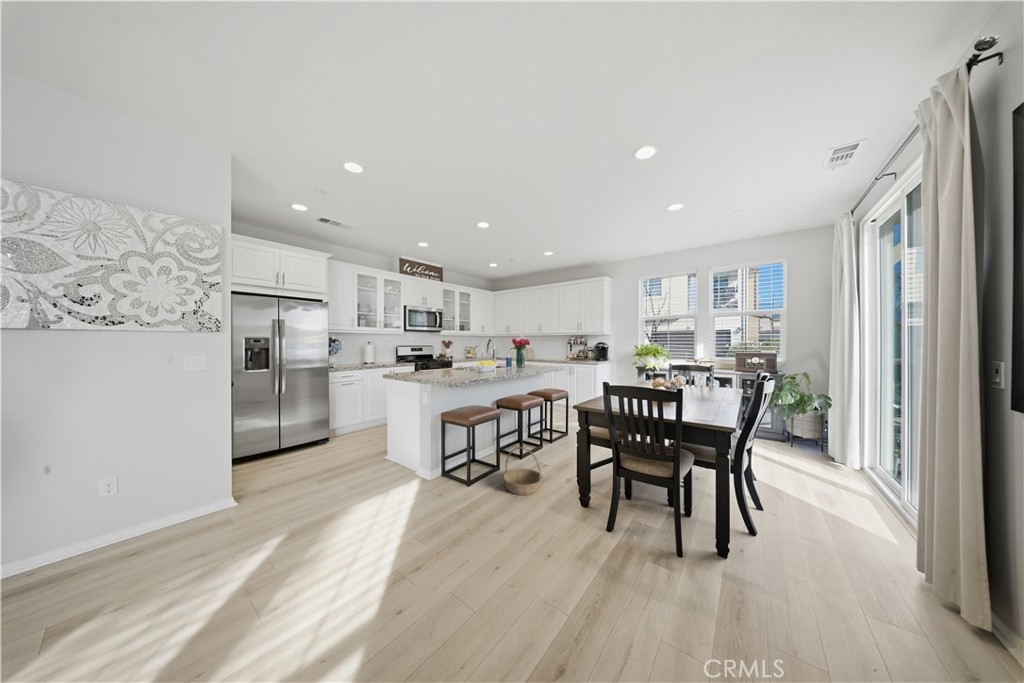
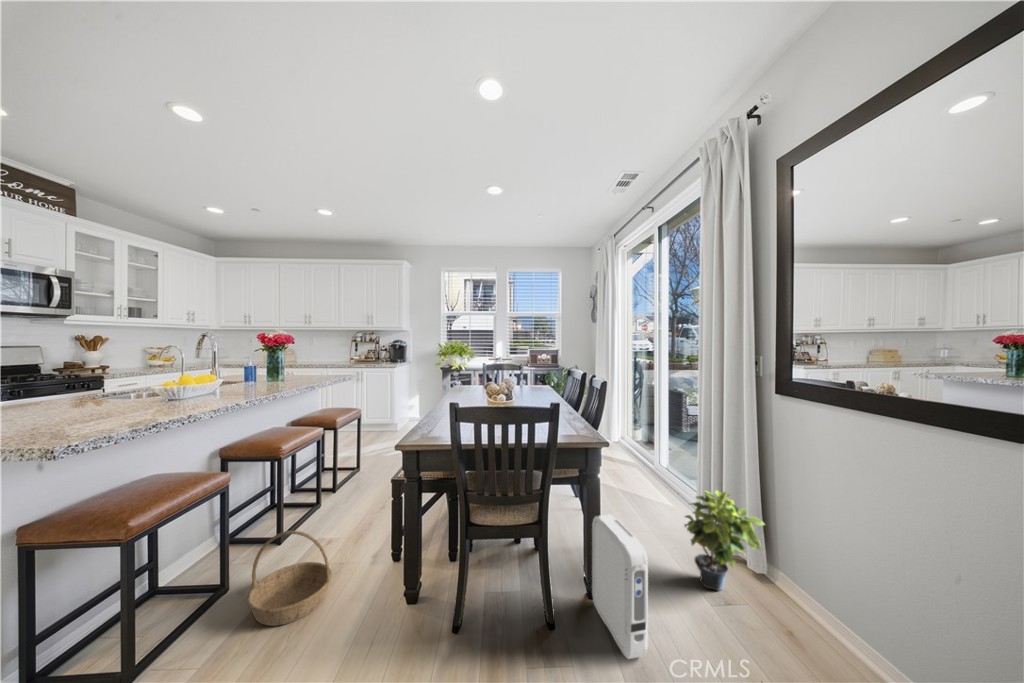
air purifier: none [723,486,760,602] -> present [592,515,648,659]
potted plant: none [844,502,960,607] -> present [685,491,764,591]

